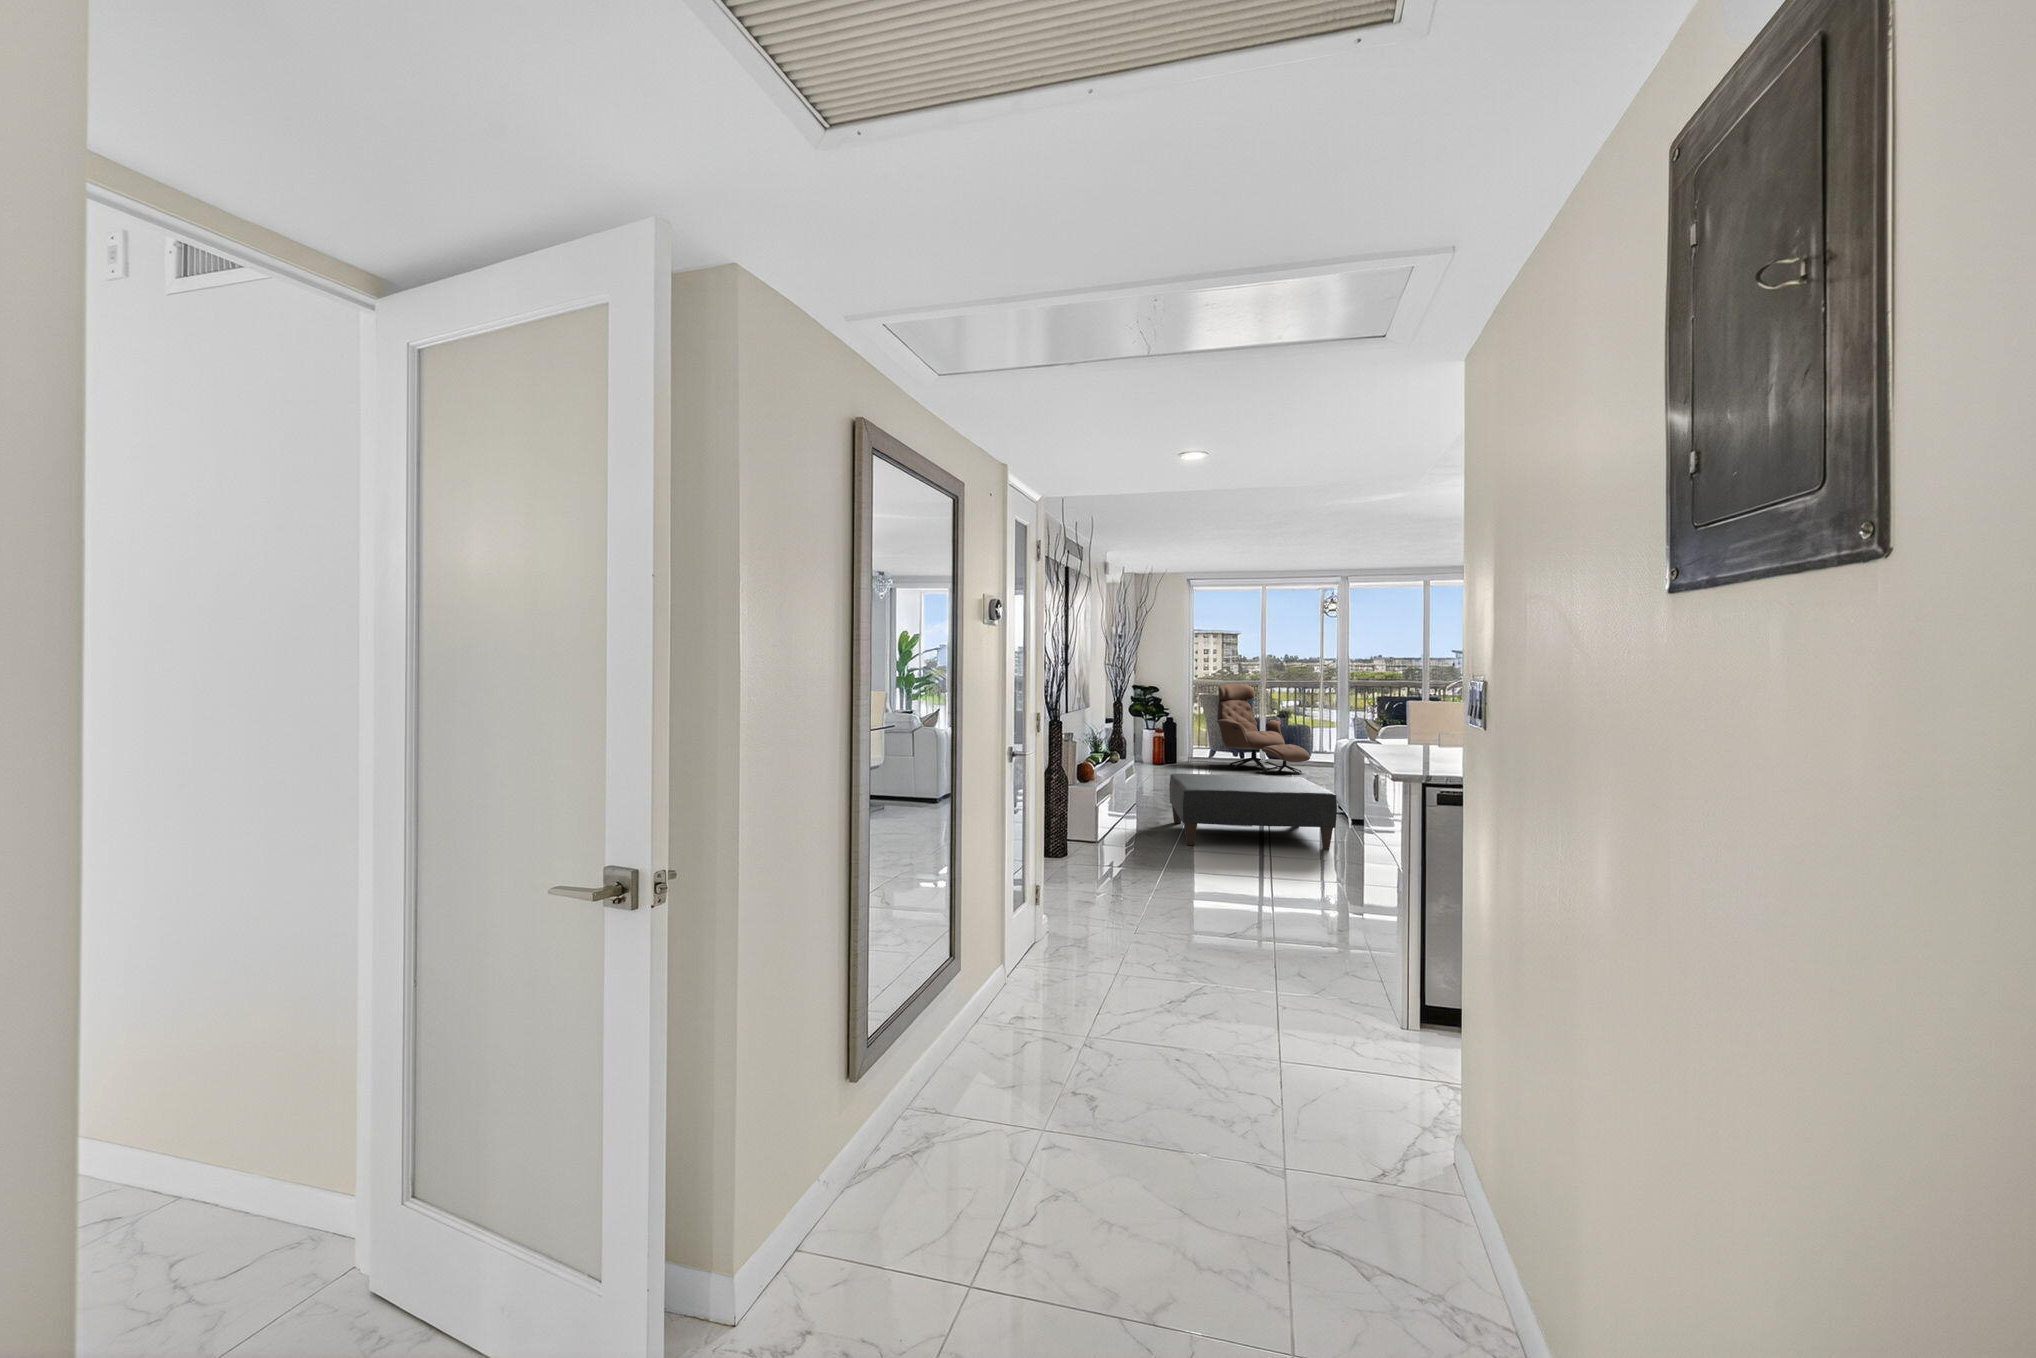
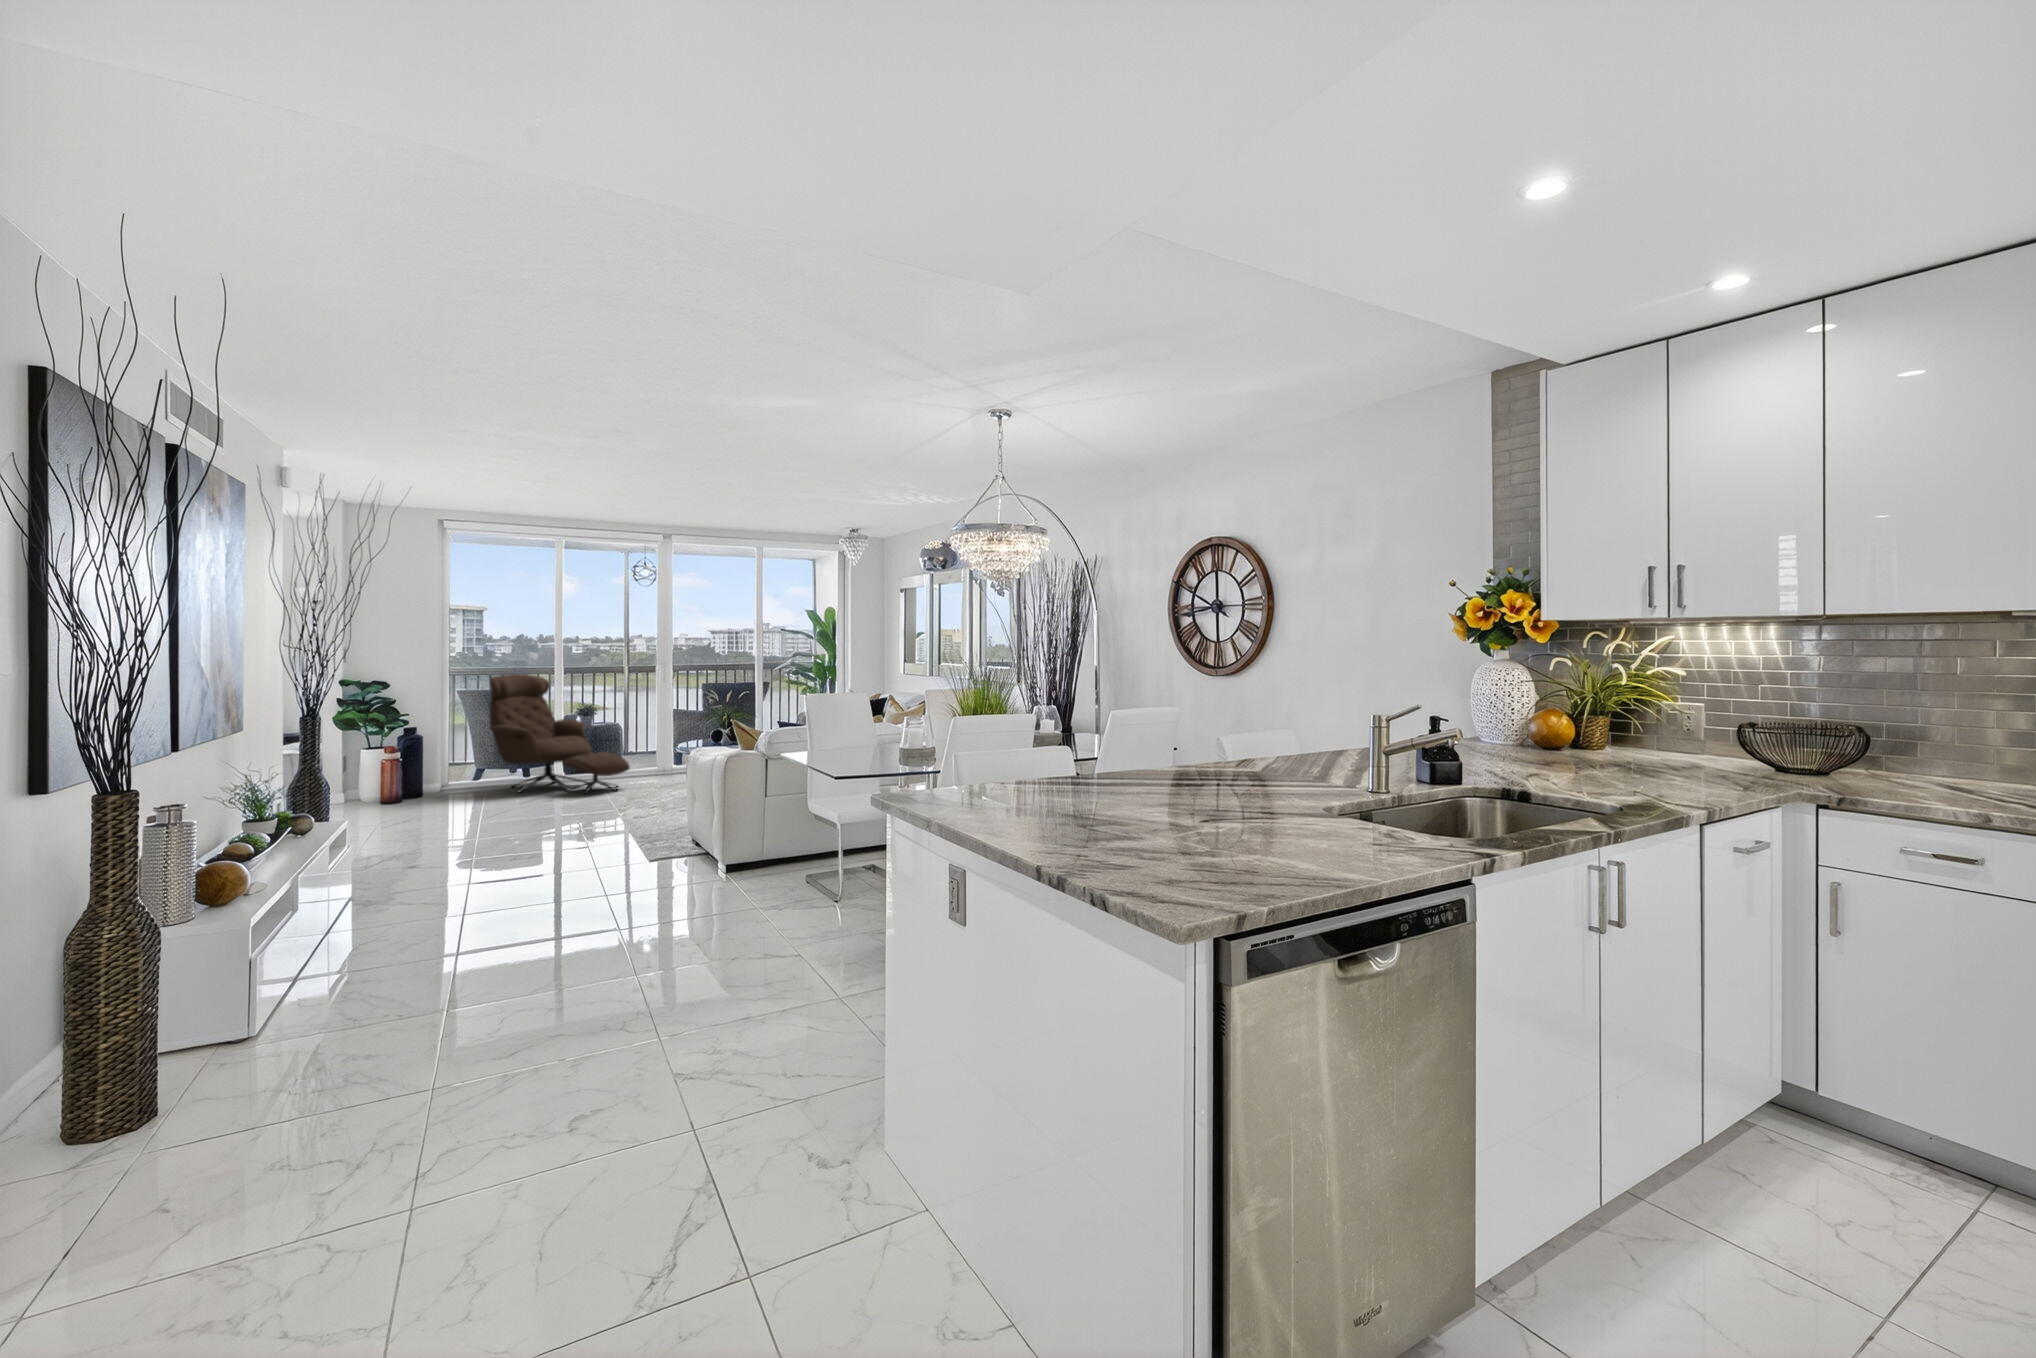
ottoman: present [1169,774,1337,850] -> none [429,819,748,993]

